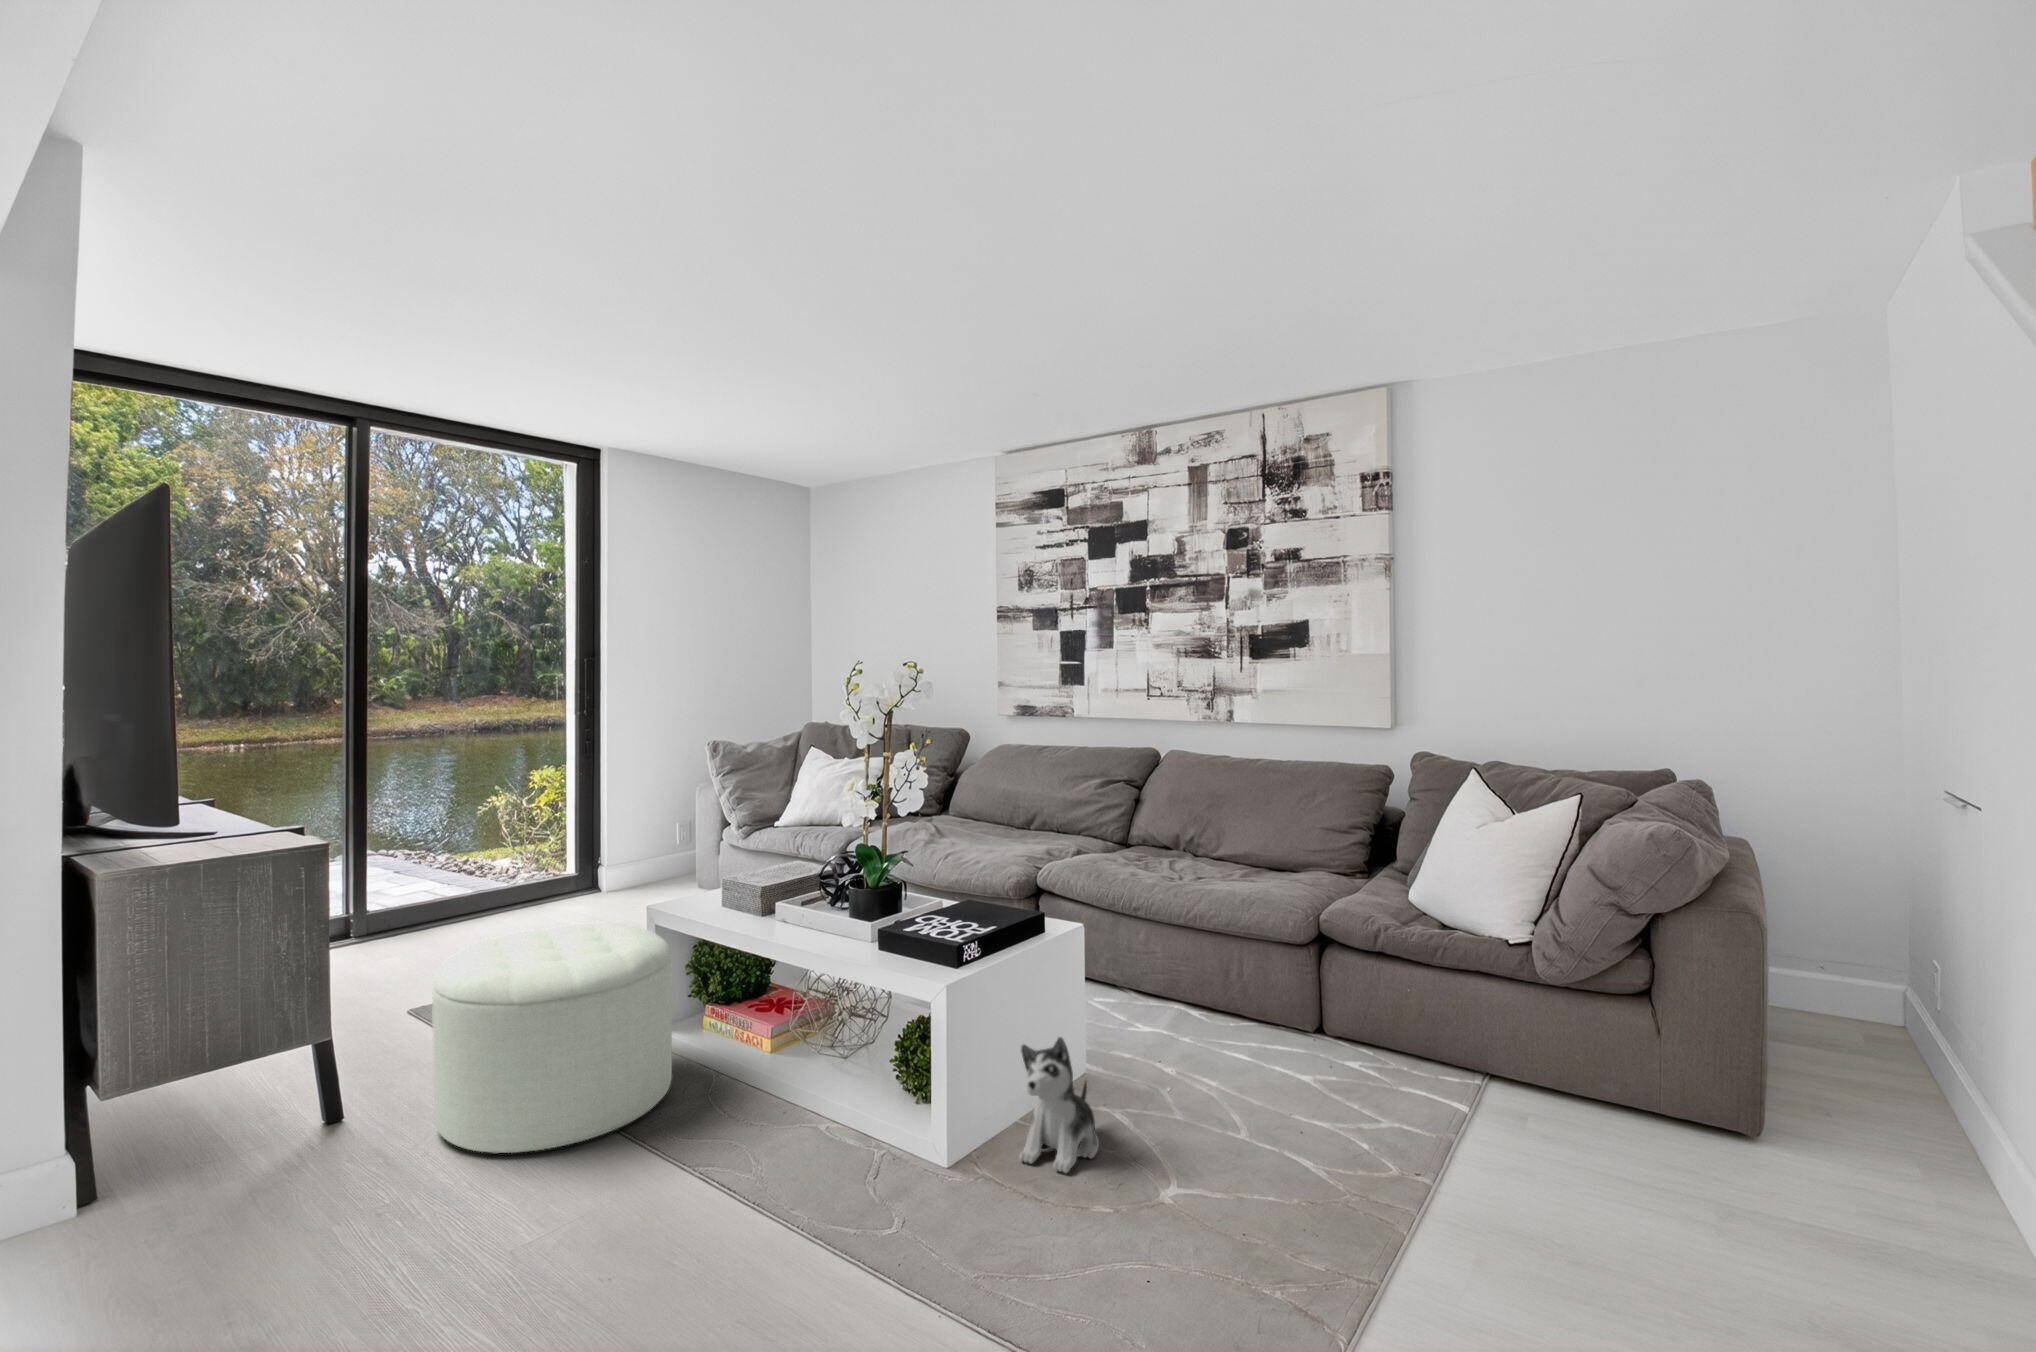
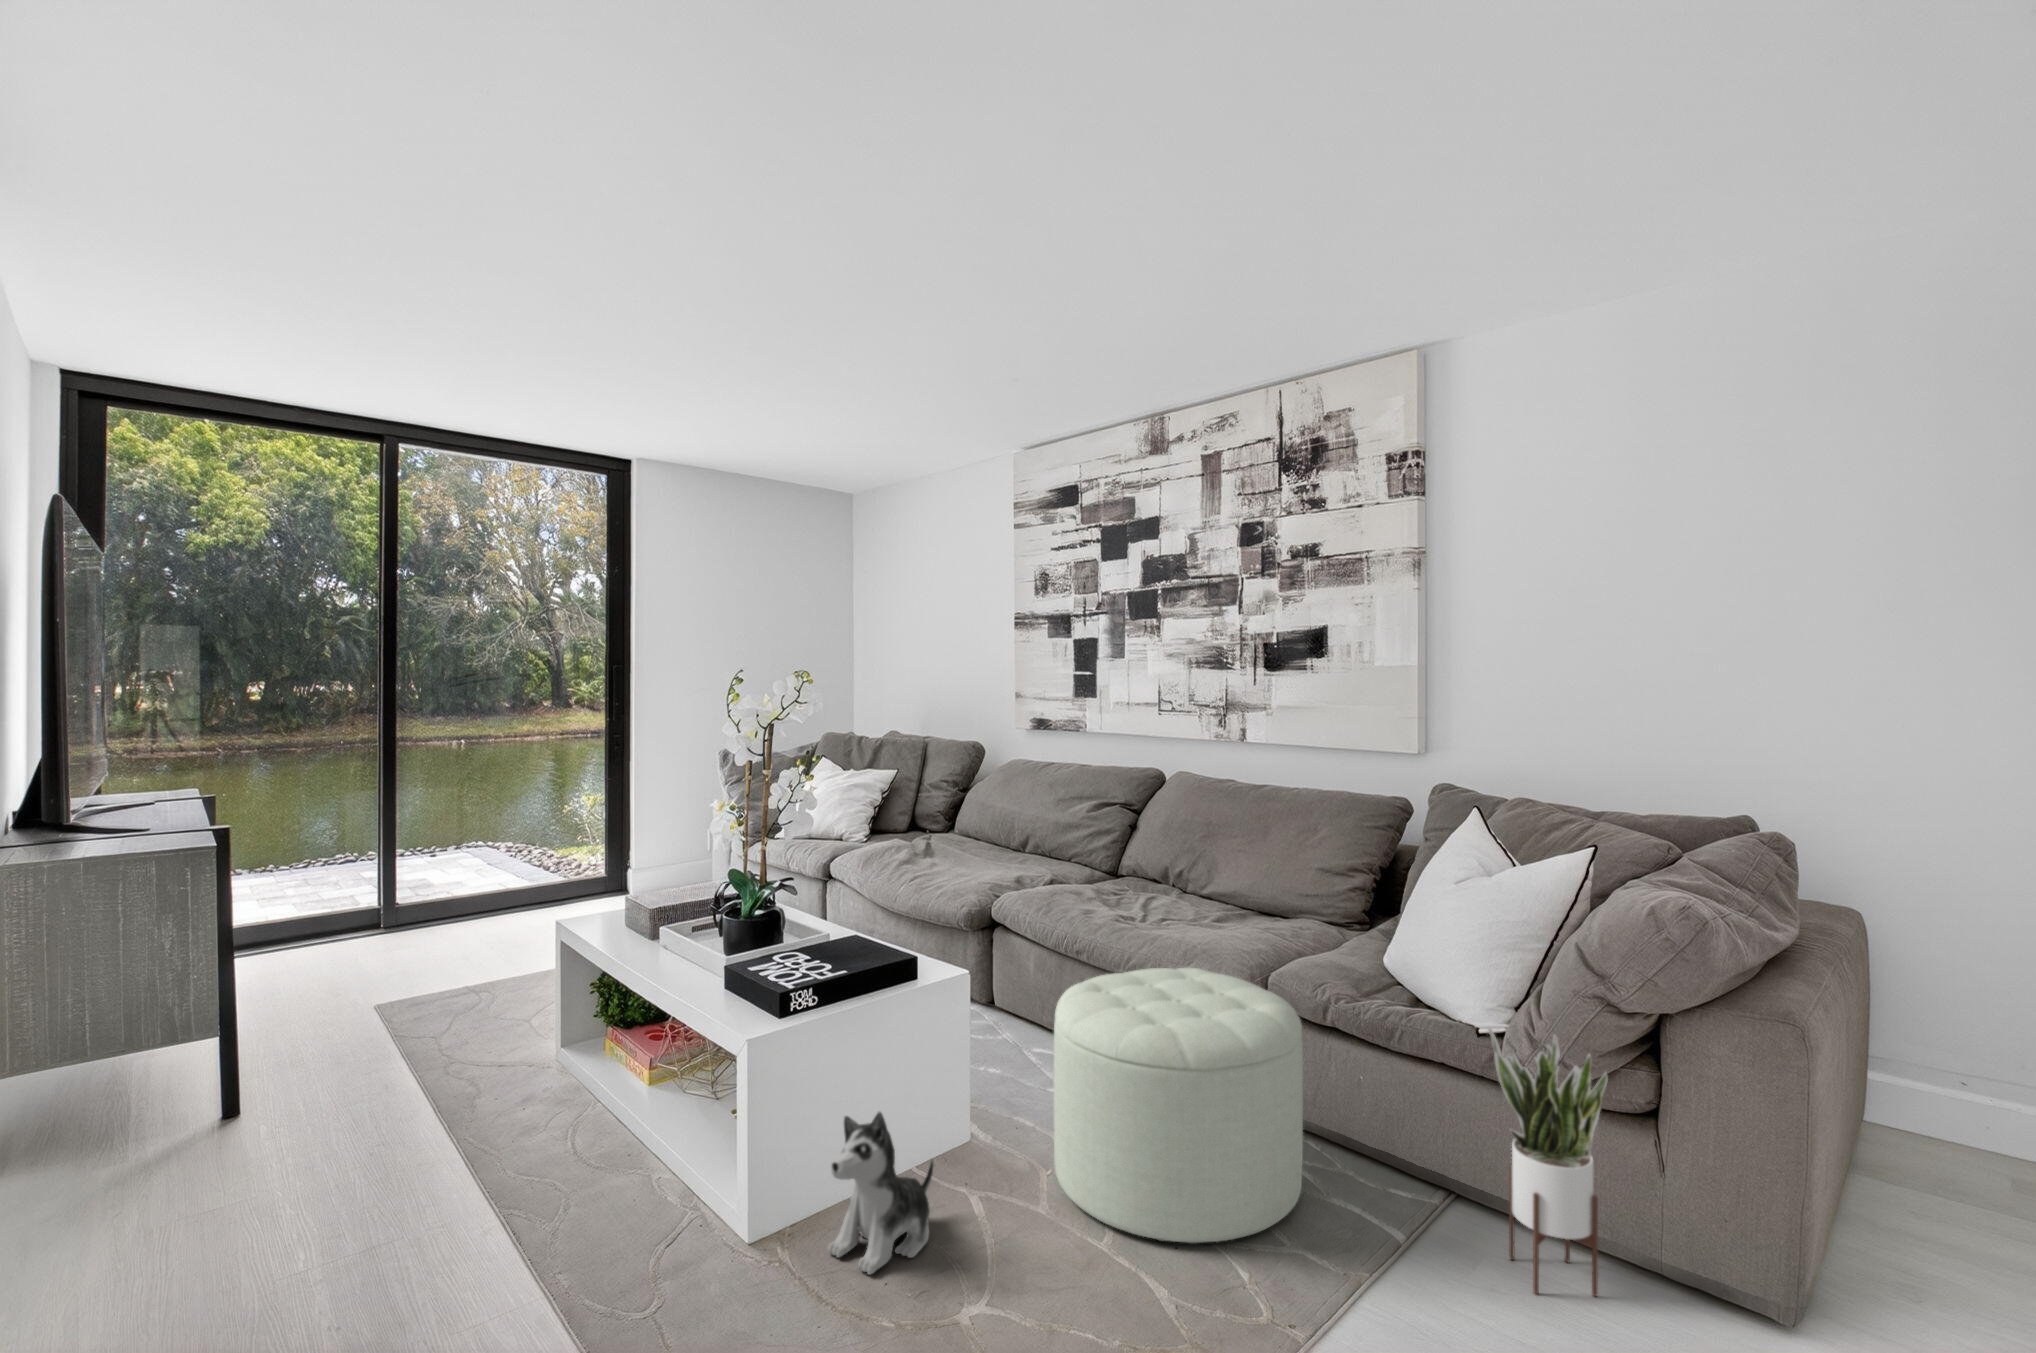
ottoman: present [432,922,672,1154] -> present [1054,967,1303,1243]
potted plant: none [1533,934,1625,1136] -> present [1488,1027,1608,1296]

